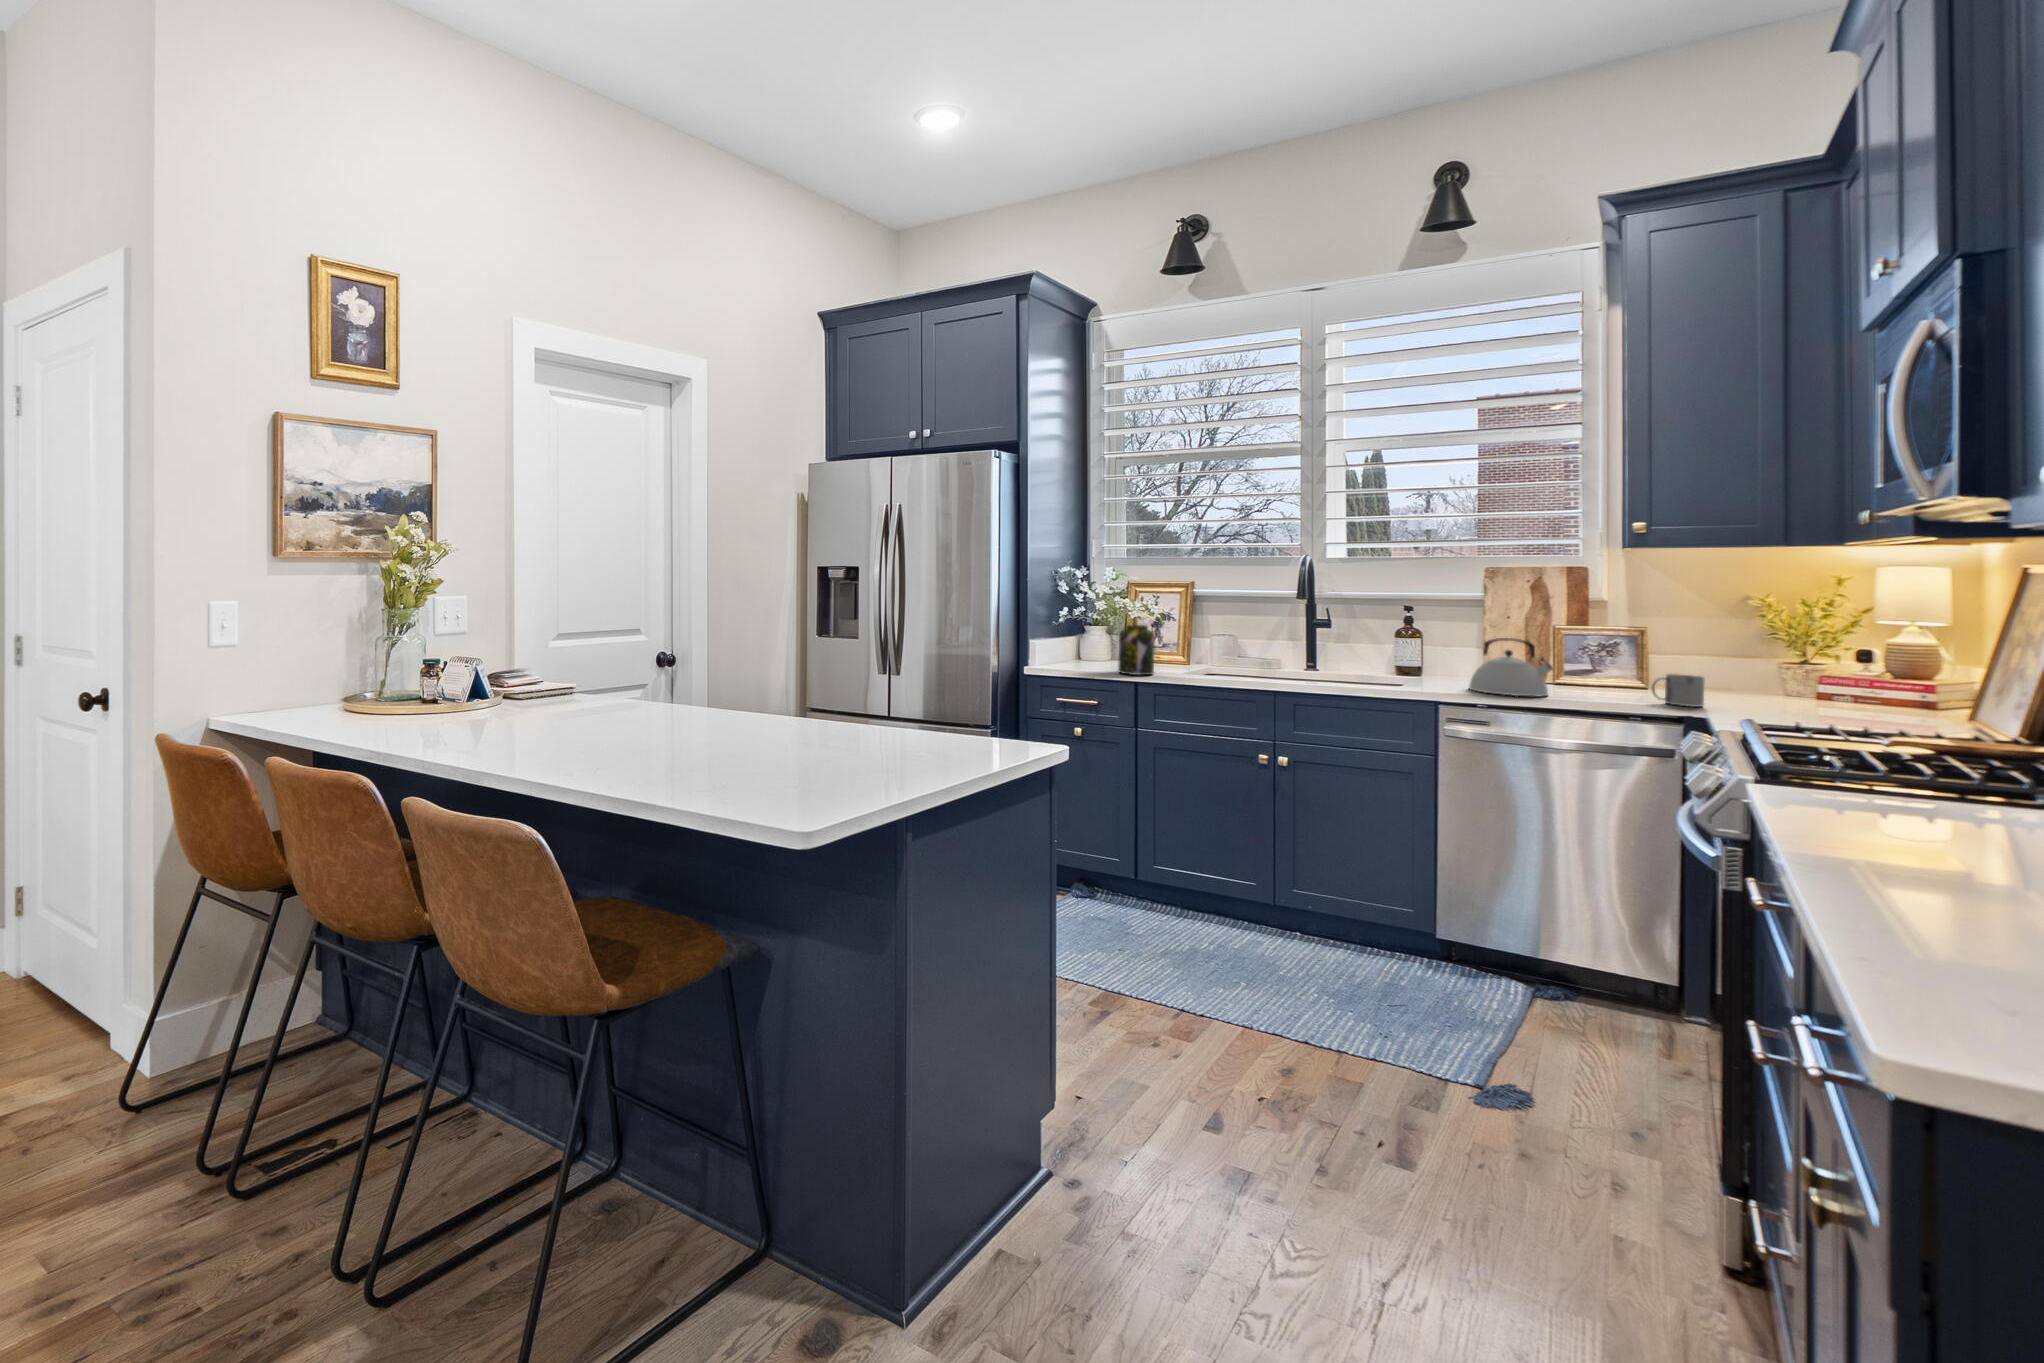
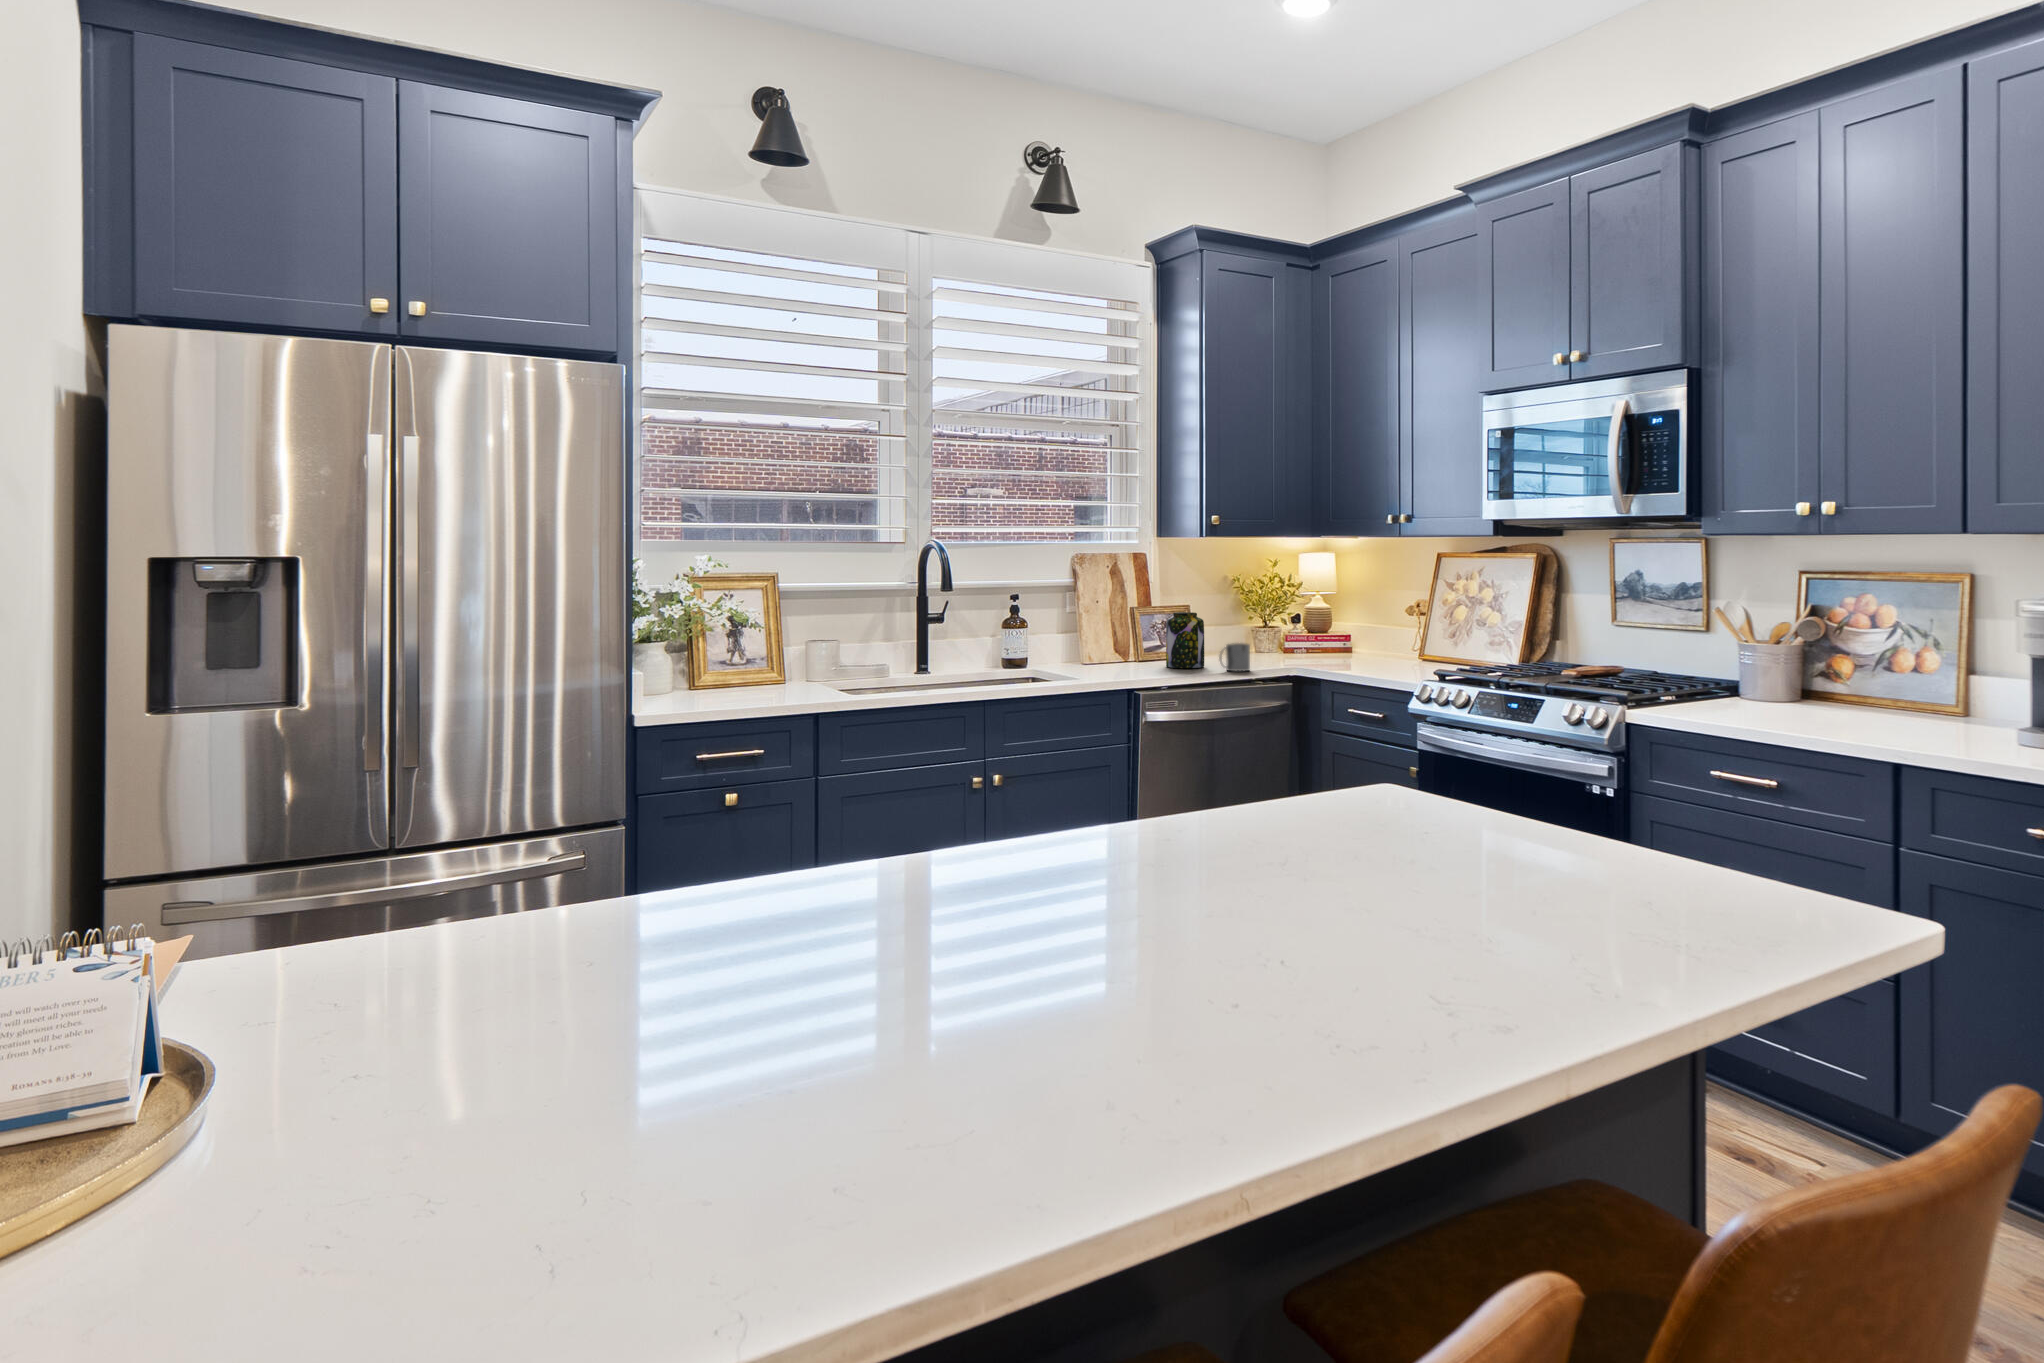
jar: present [1118,625,1155,675] -> present [1166,612,1204,668]
kettle: present [1469,638,1553,696] -> none [1091,620,1156,679]

